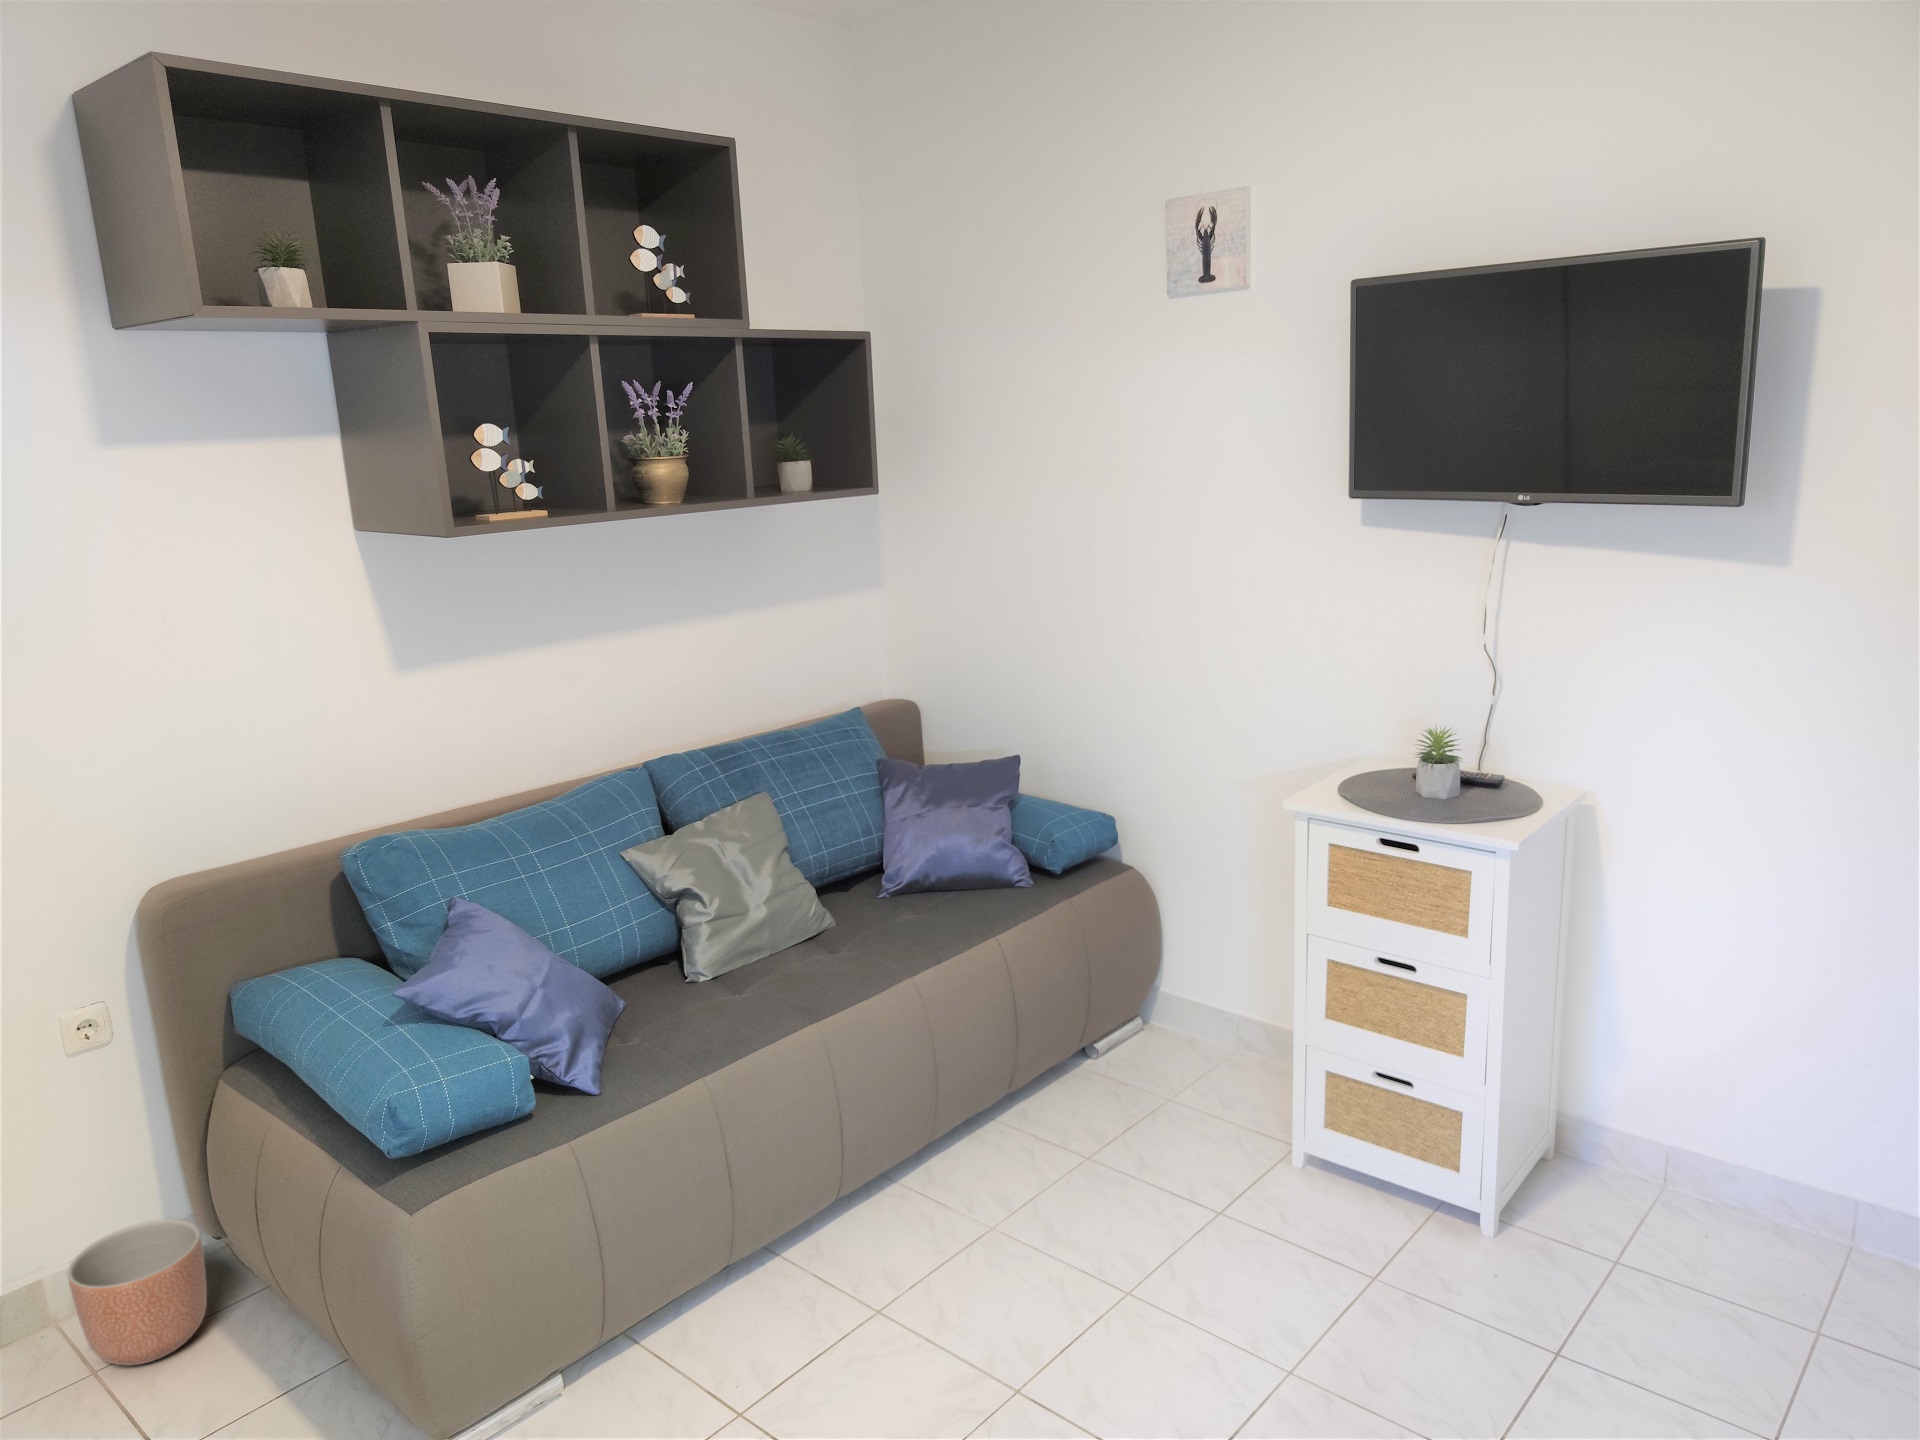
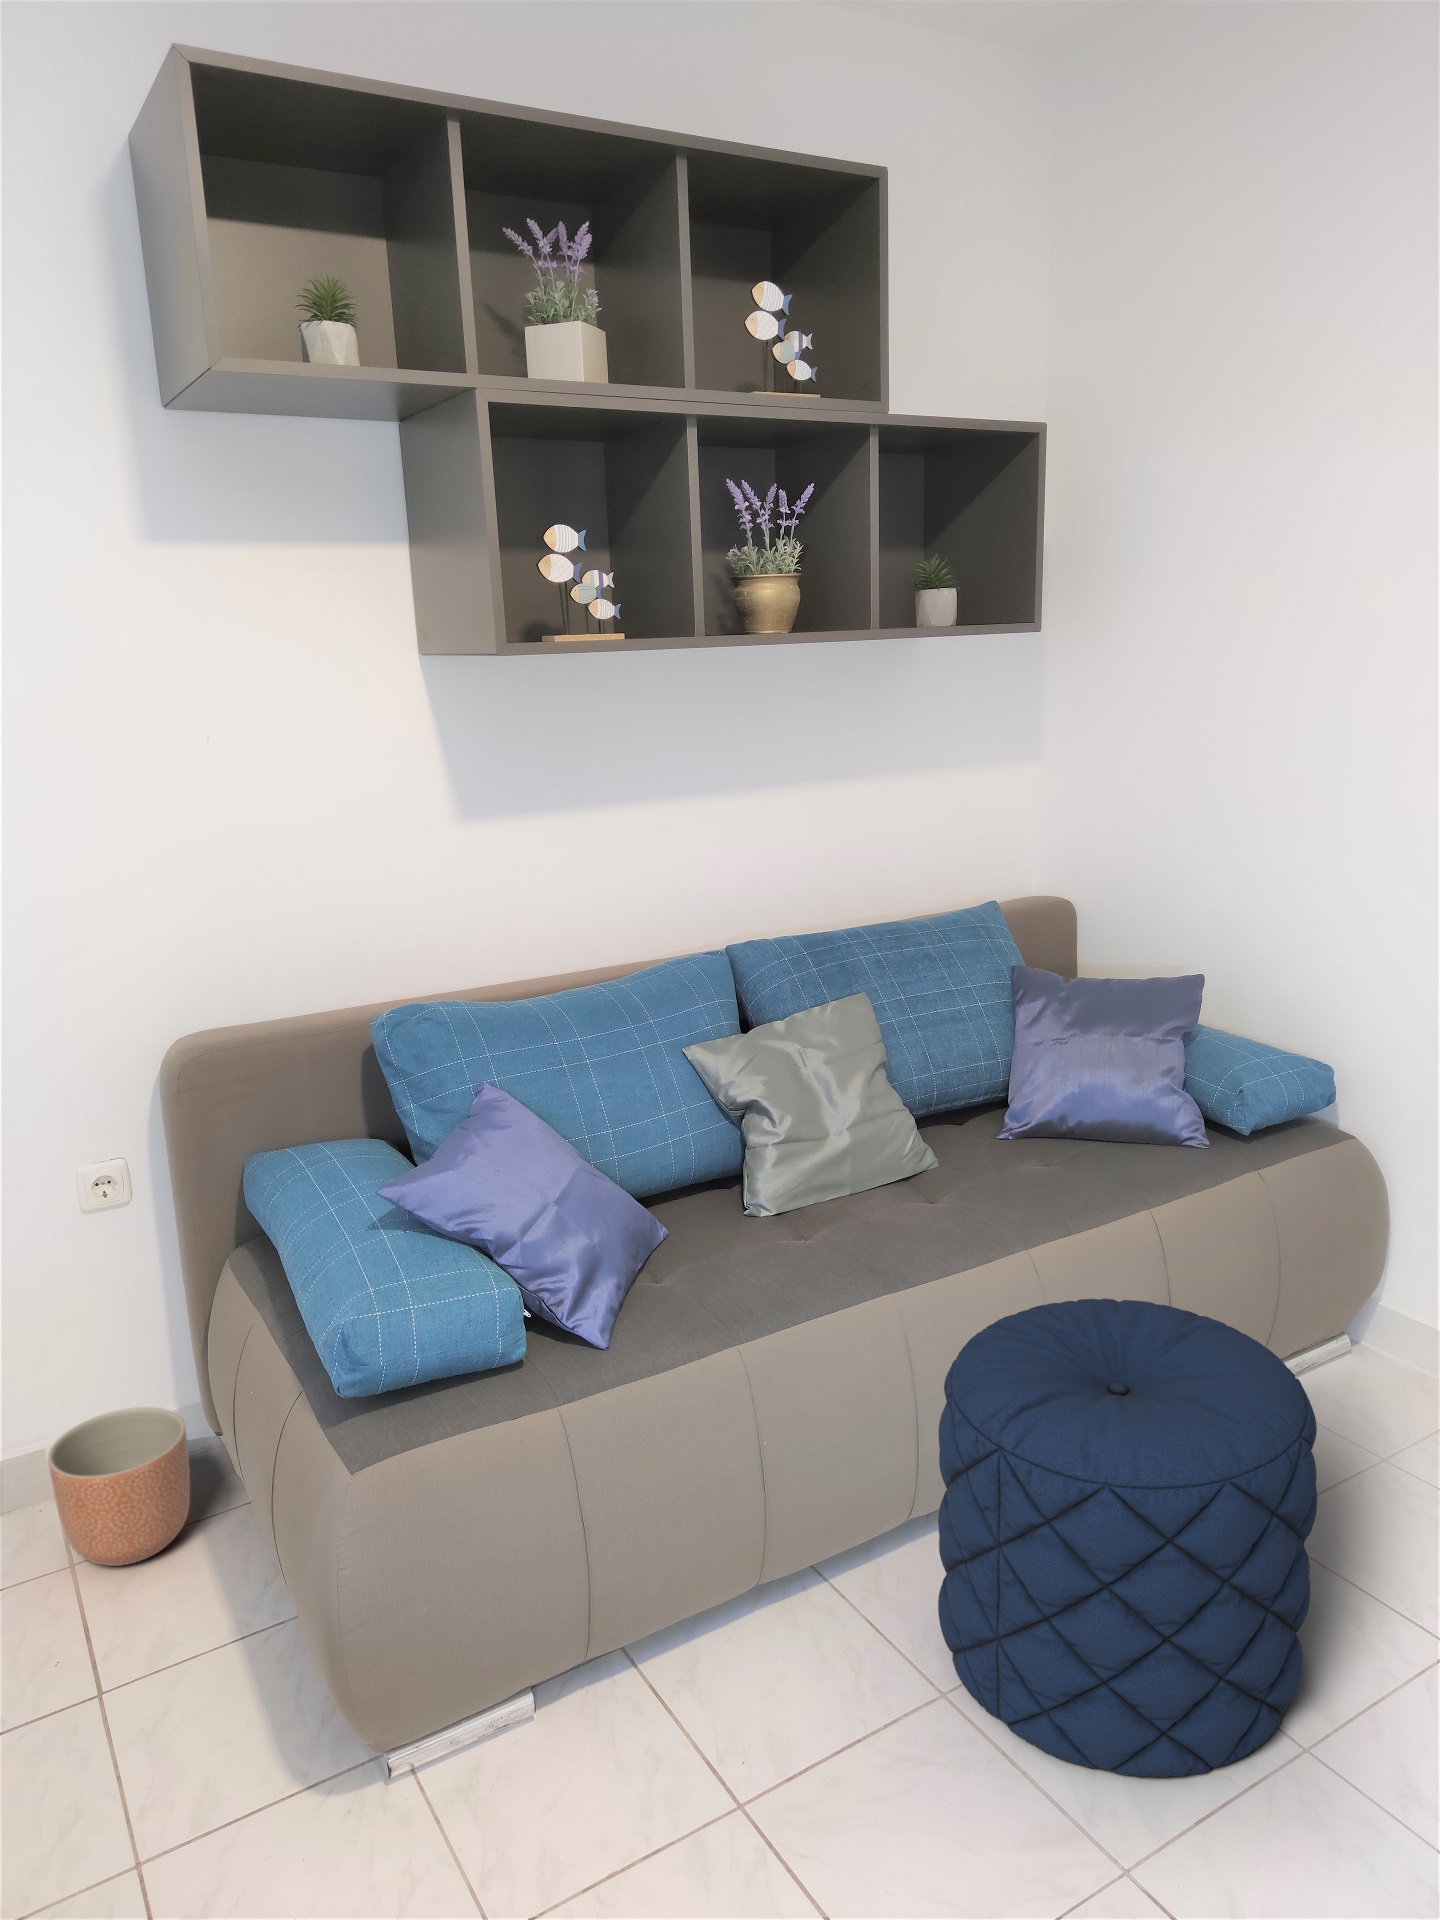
pouf: none [863,1004,1126,1339] -> present [938,1299,1317,1777]

